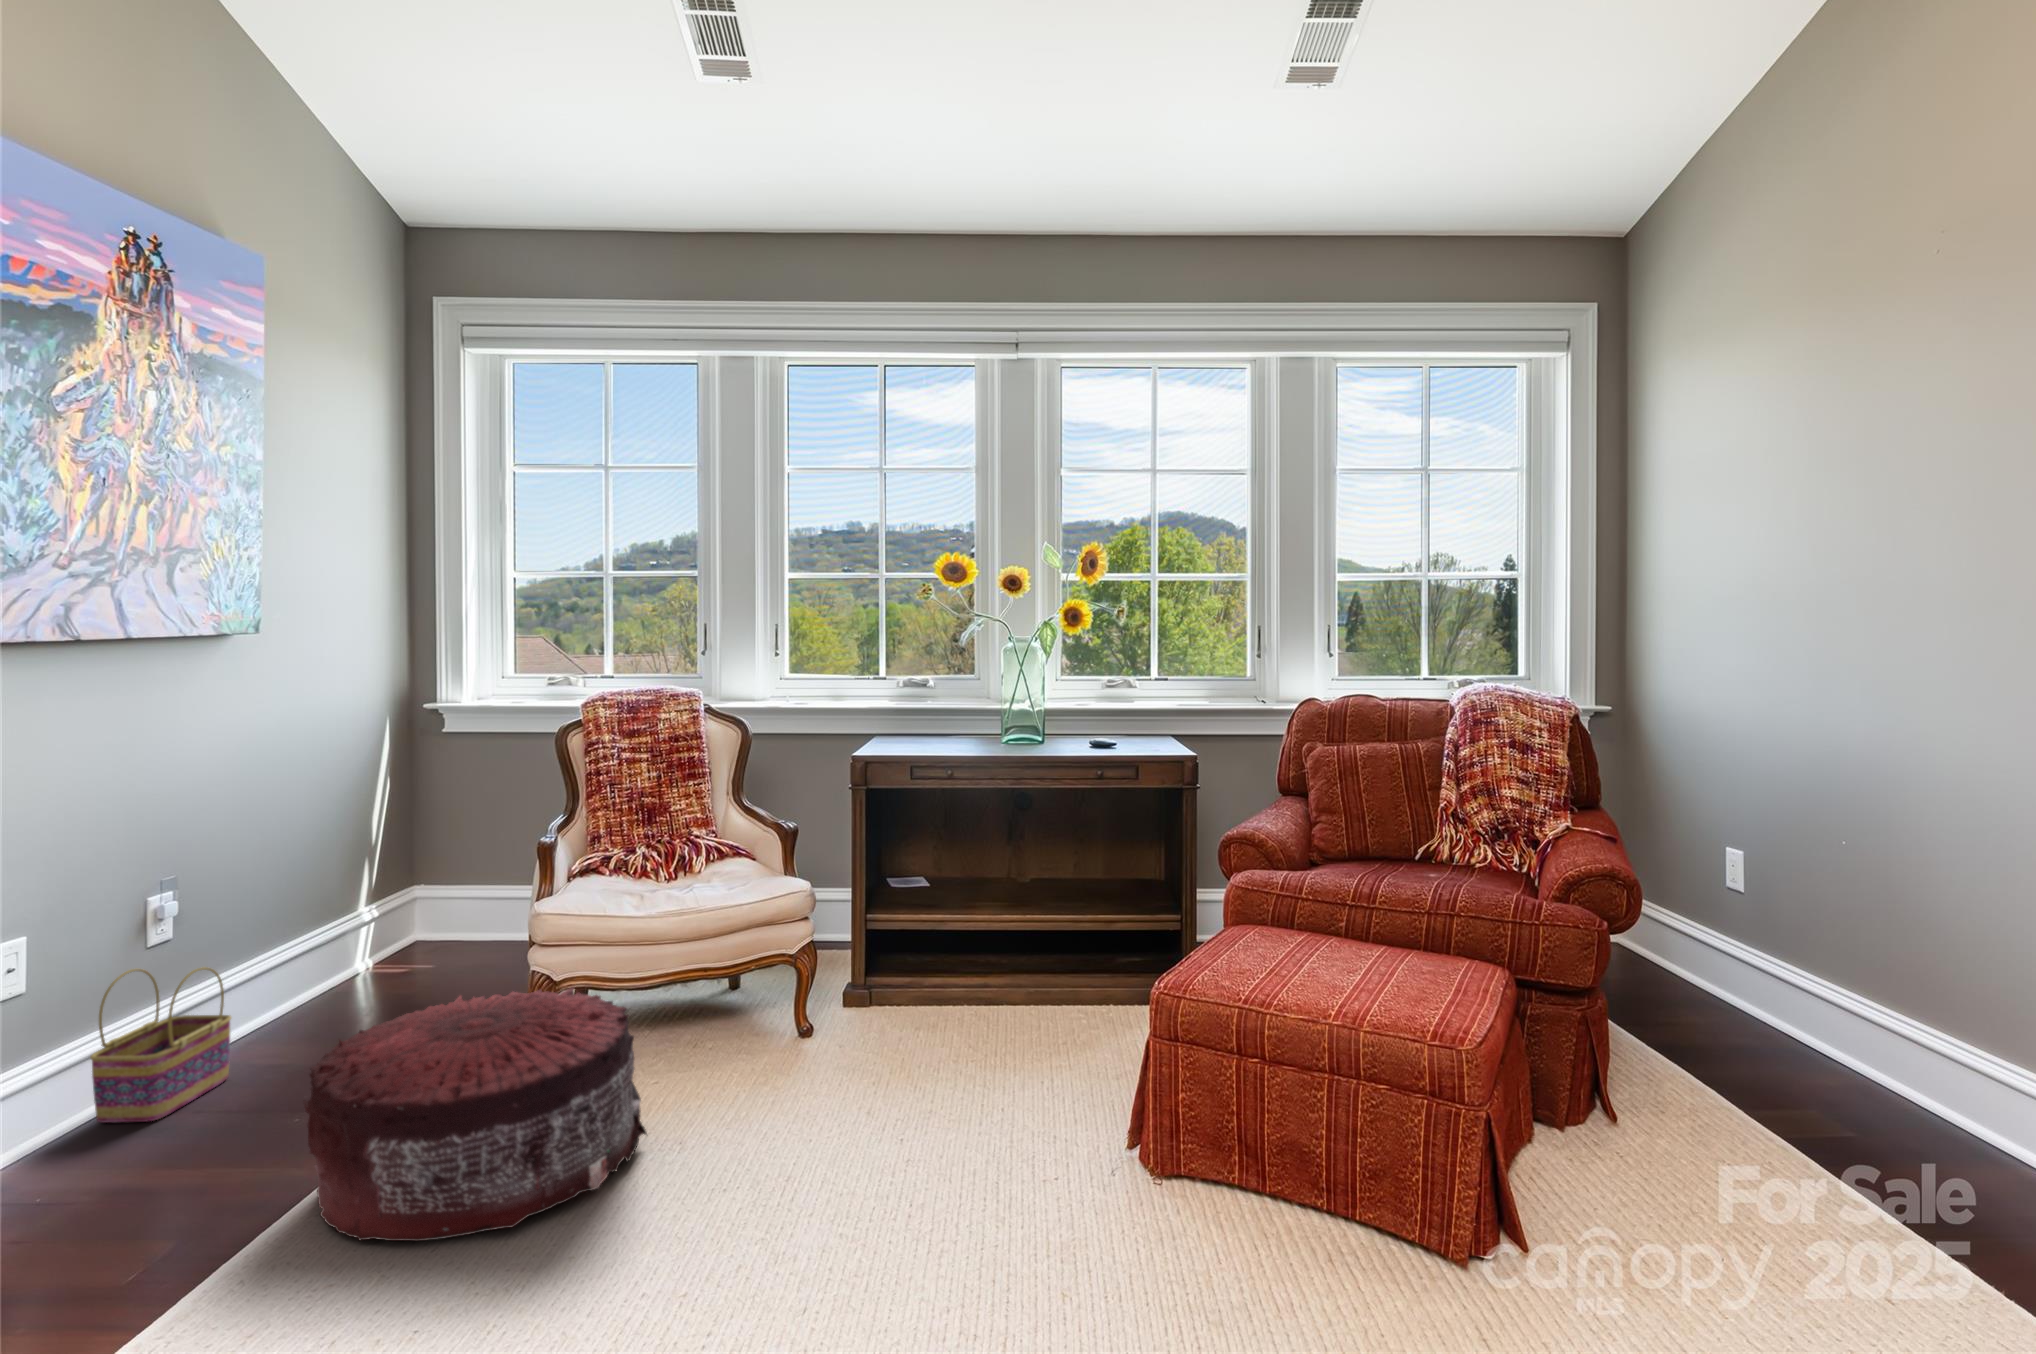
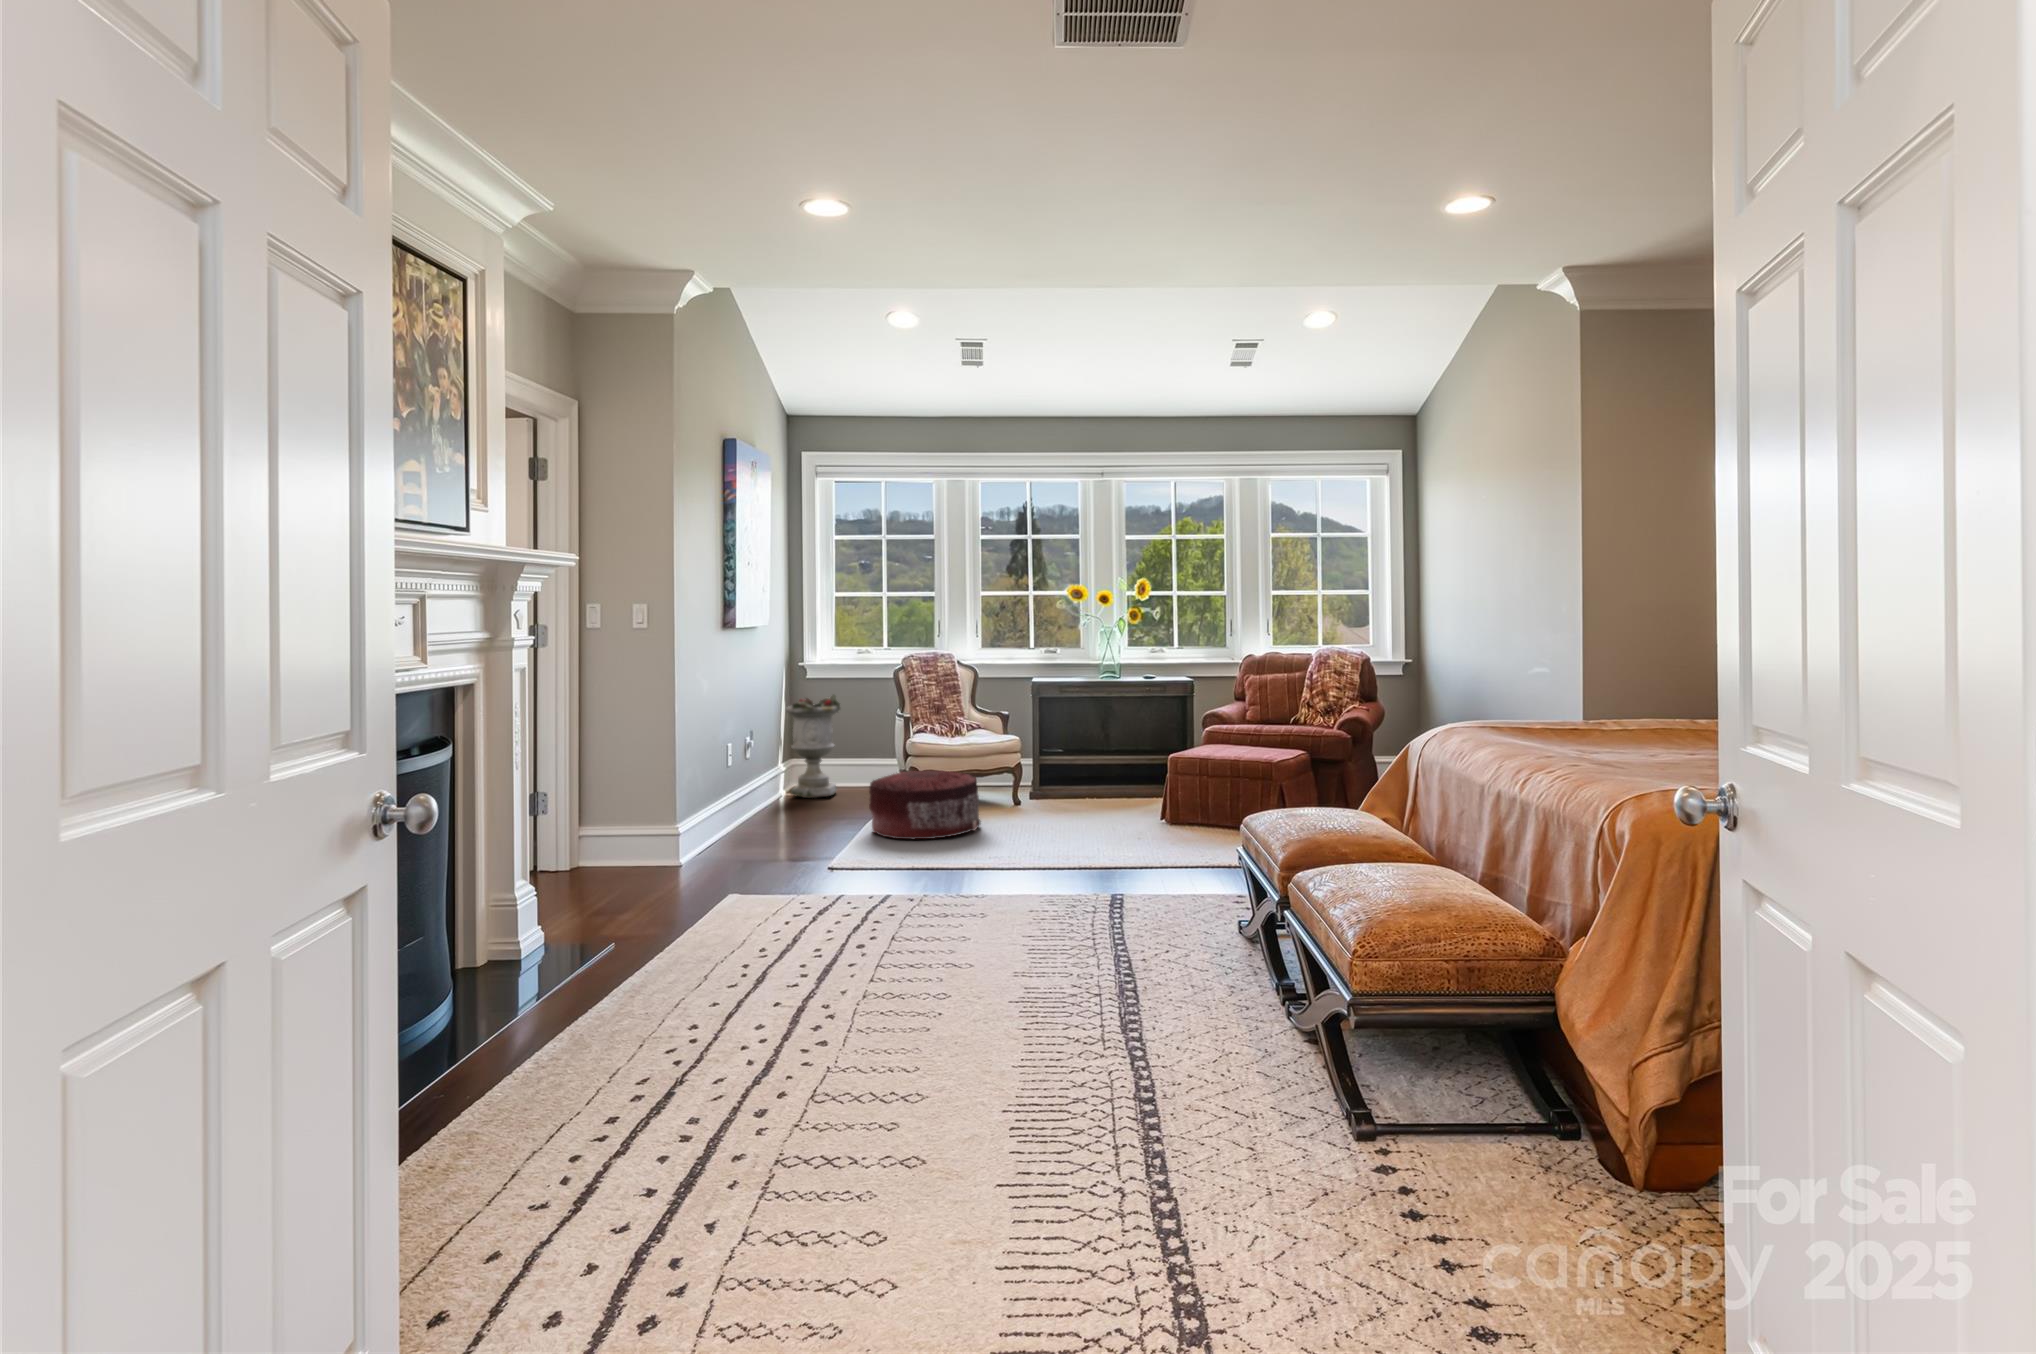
planter: none [342,774,474,993] -> present [786,694,840,798]
basket: present [90,967,231,1123] -> none [752,766,786,824]

